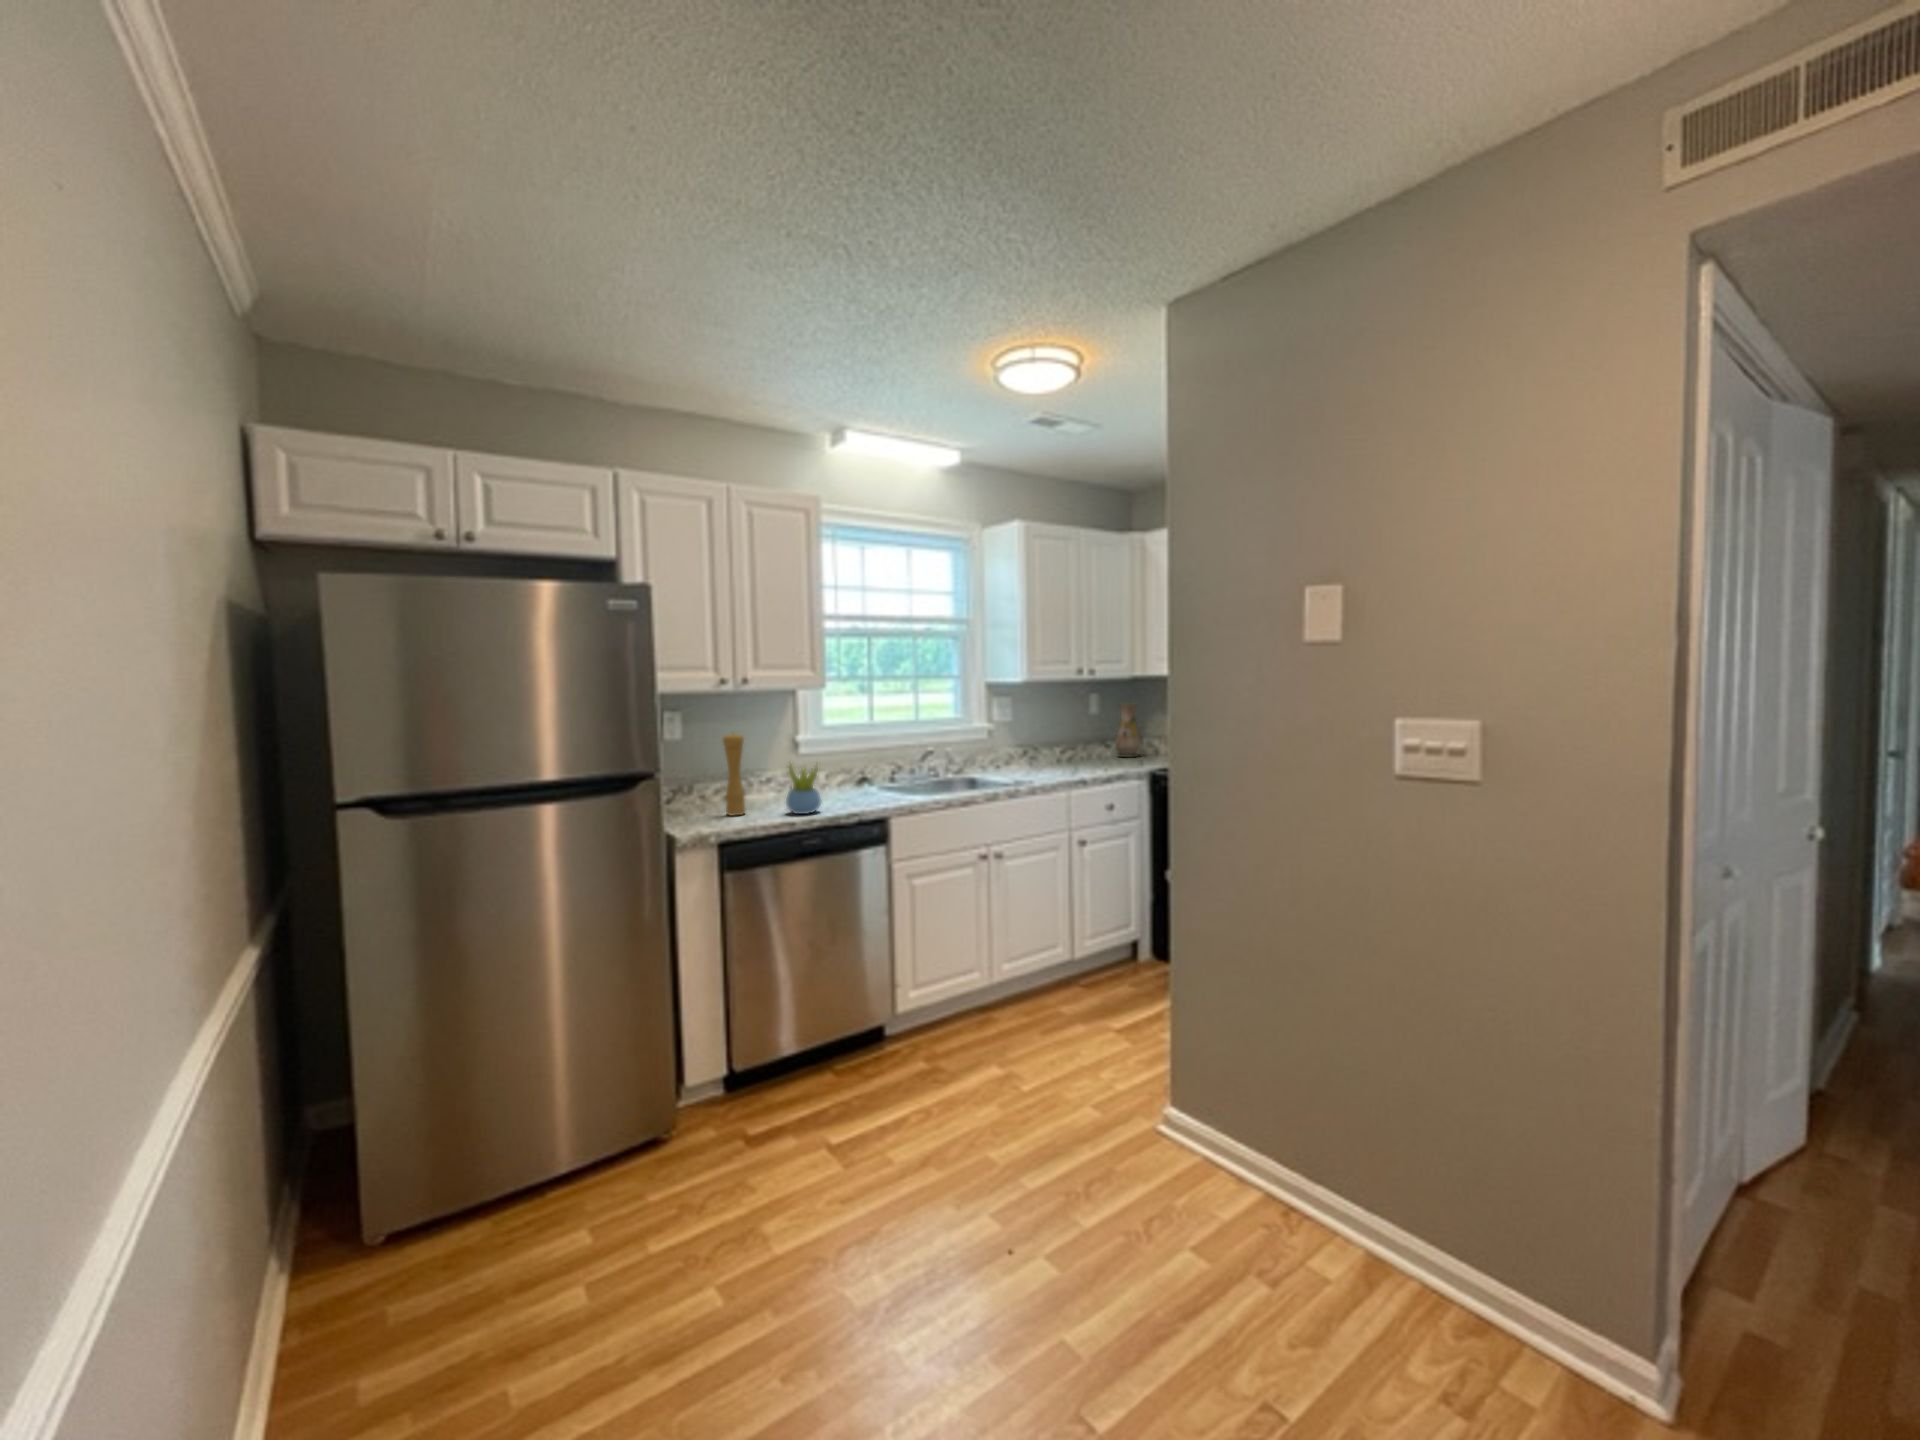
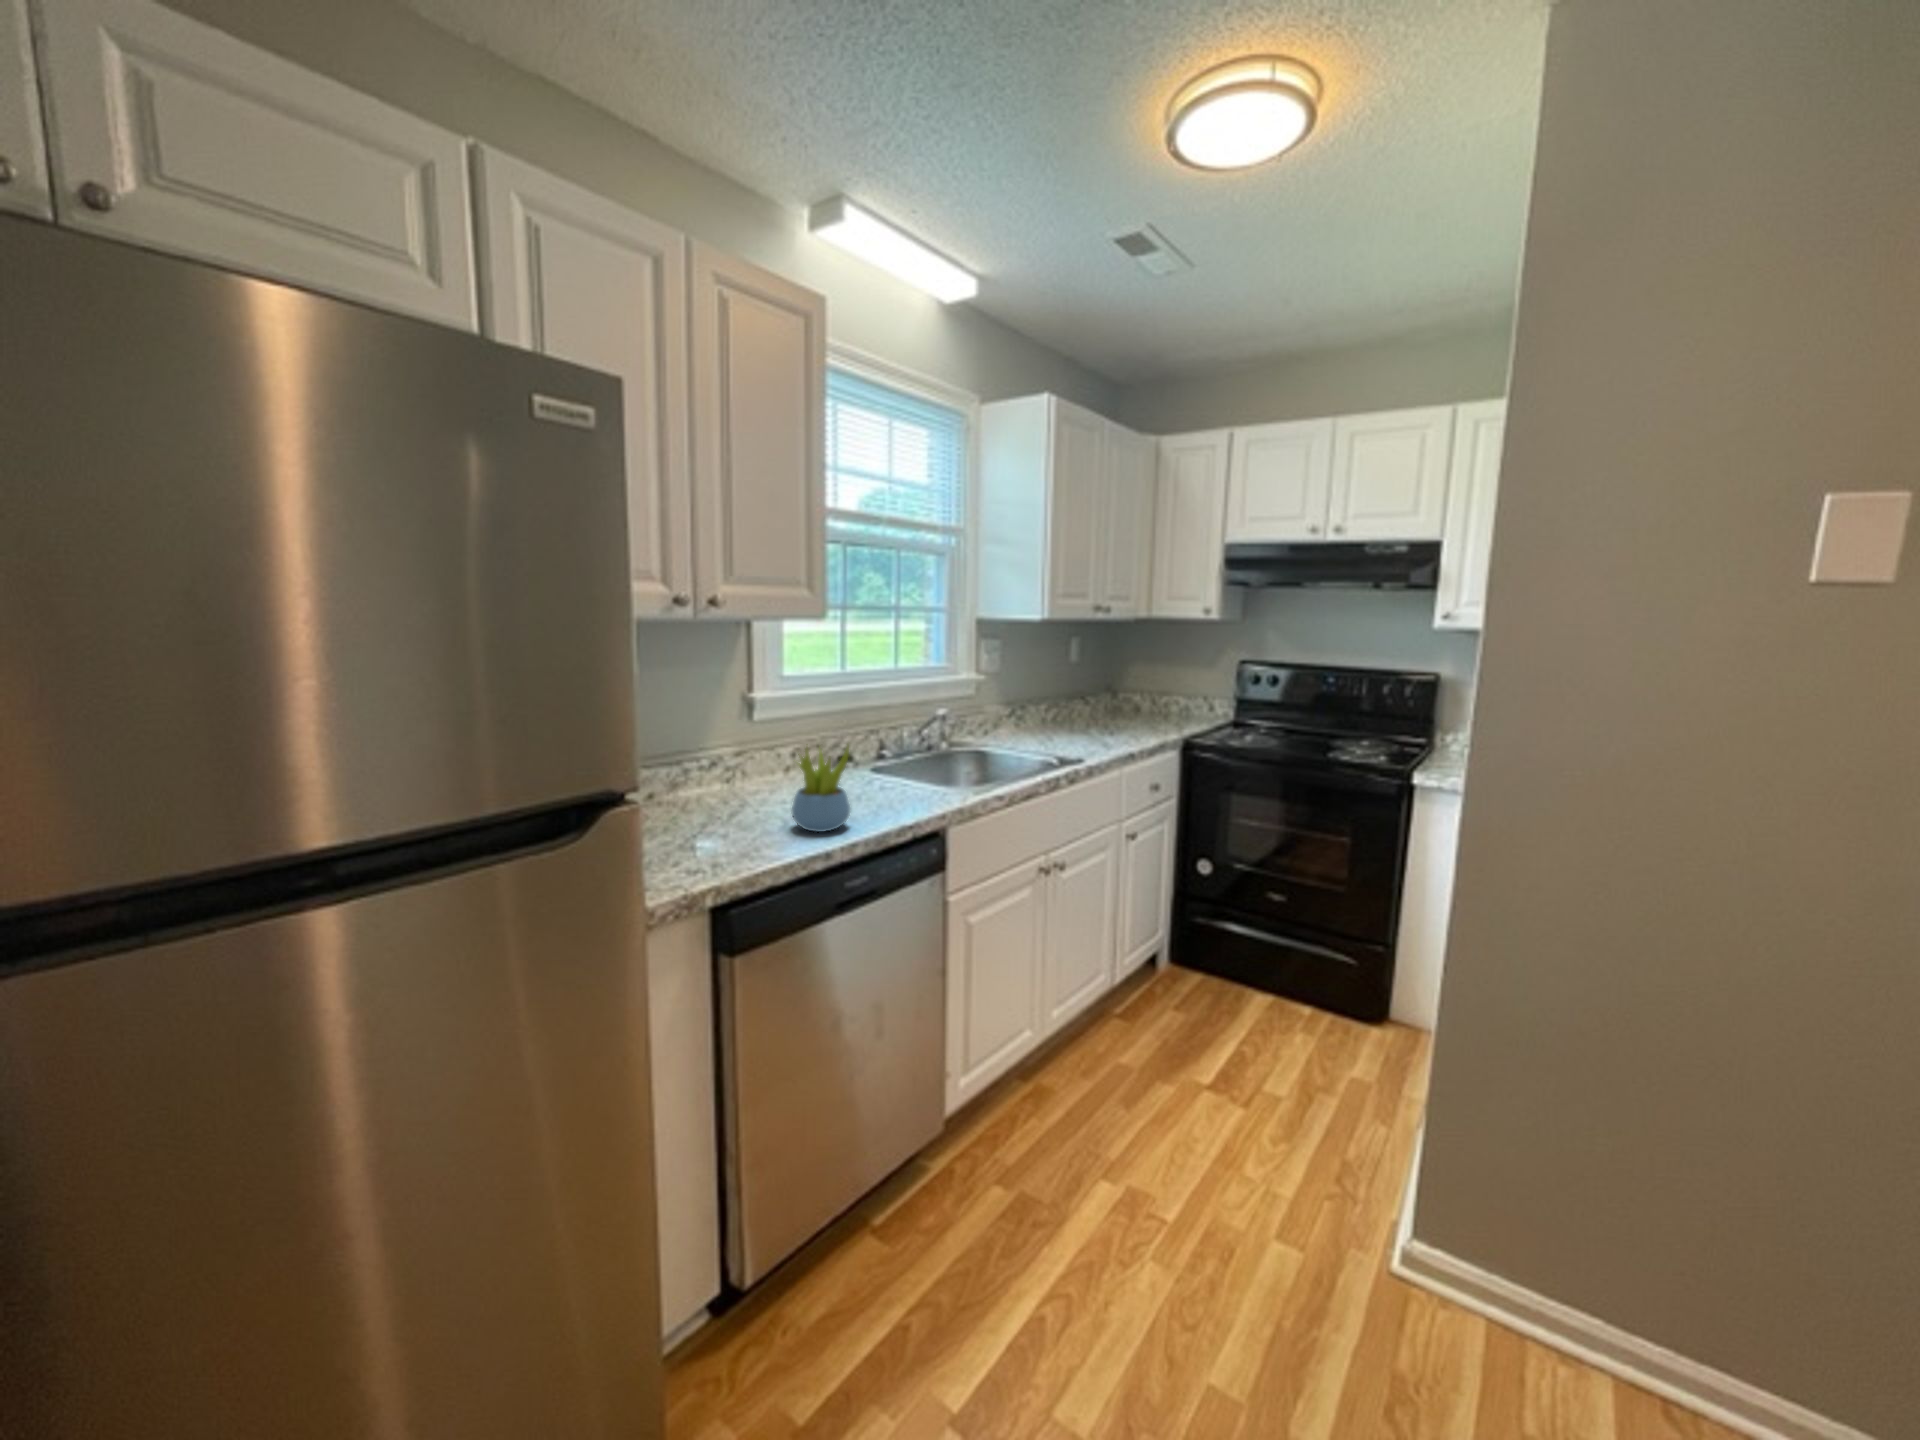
vase: present [1115,704,1140,757] -> none [1096,648,1126,713]
pepper mill: present [723,734,746,815] -> none [681,695,720,838]

